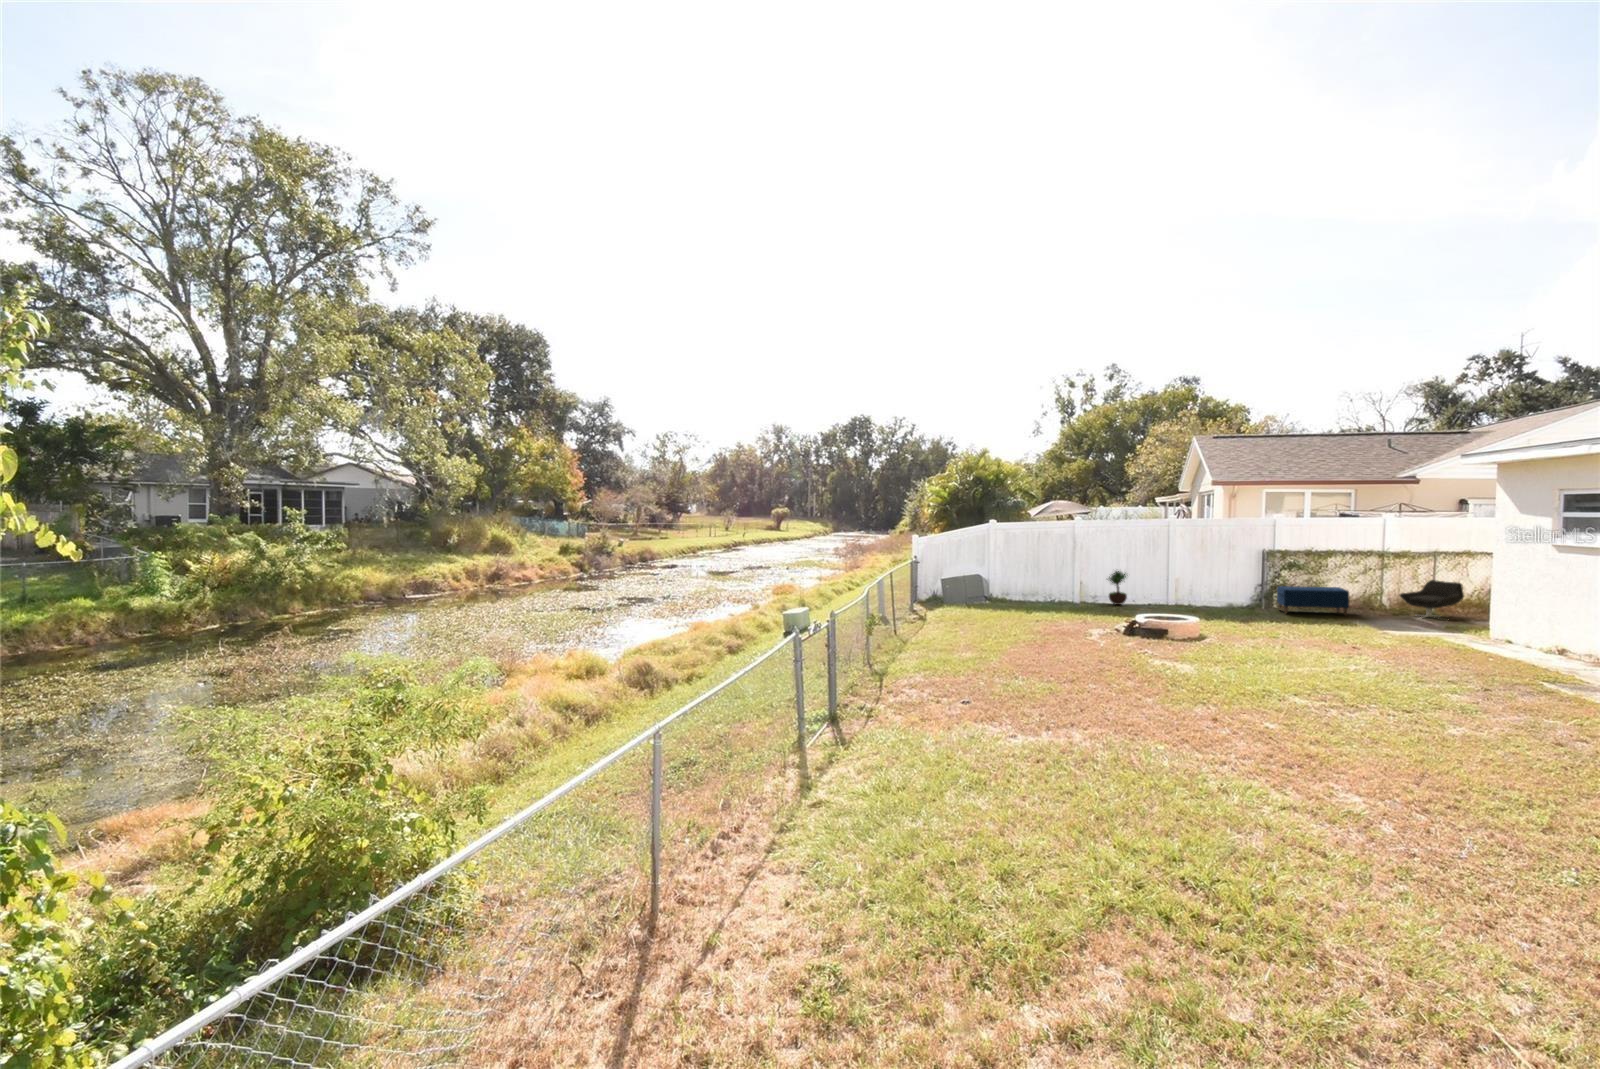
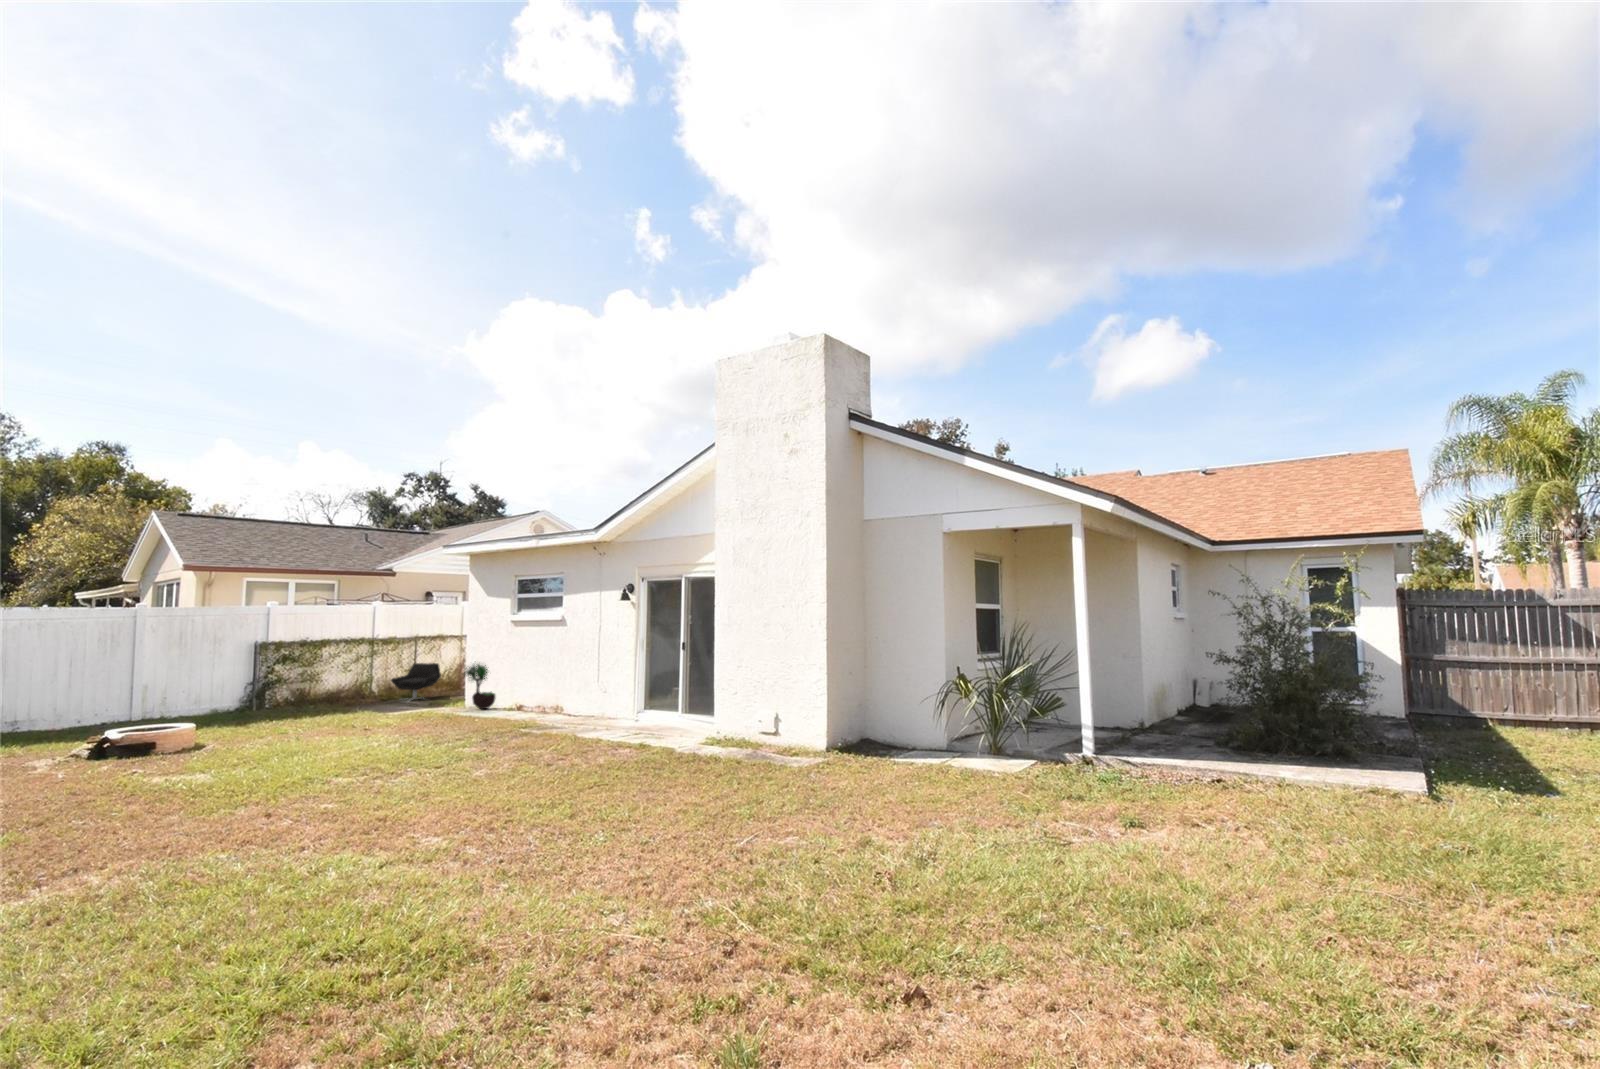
potted tree: present [1107,571,1127,605] -> present [465,664,496,709]
bench: present [1277,586,1349,616] -> none [272,678,348,715]

